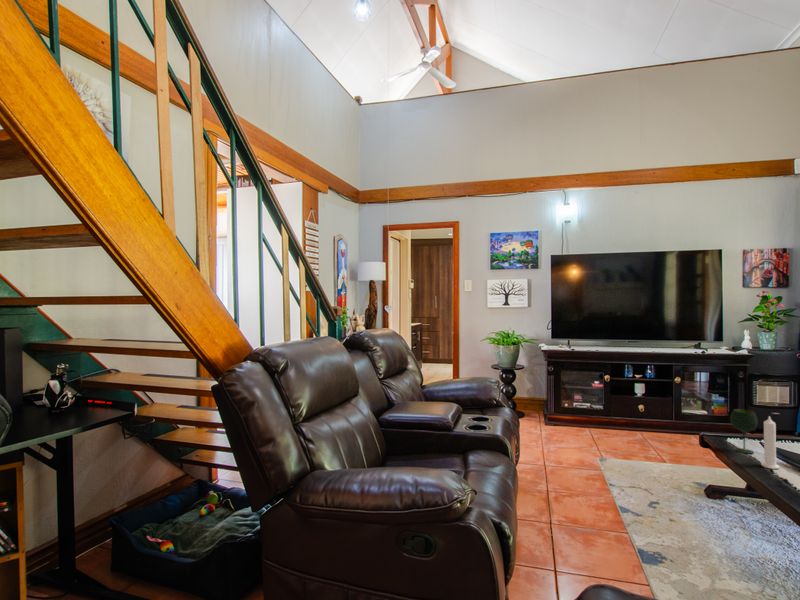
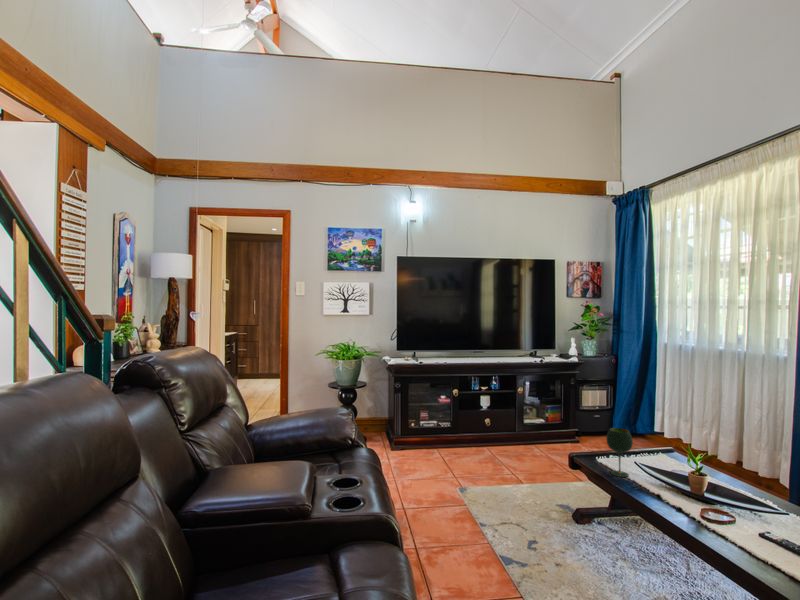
candle: present [761,416,780,469] -> none [645,437,663,495]

